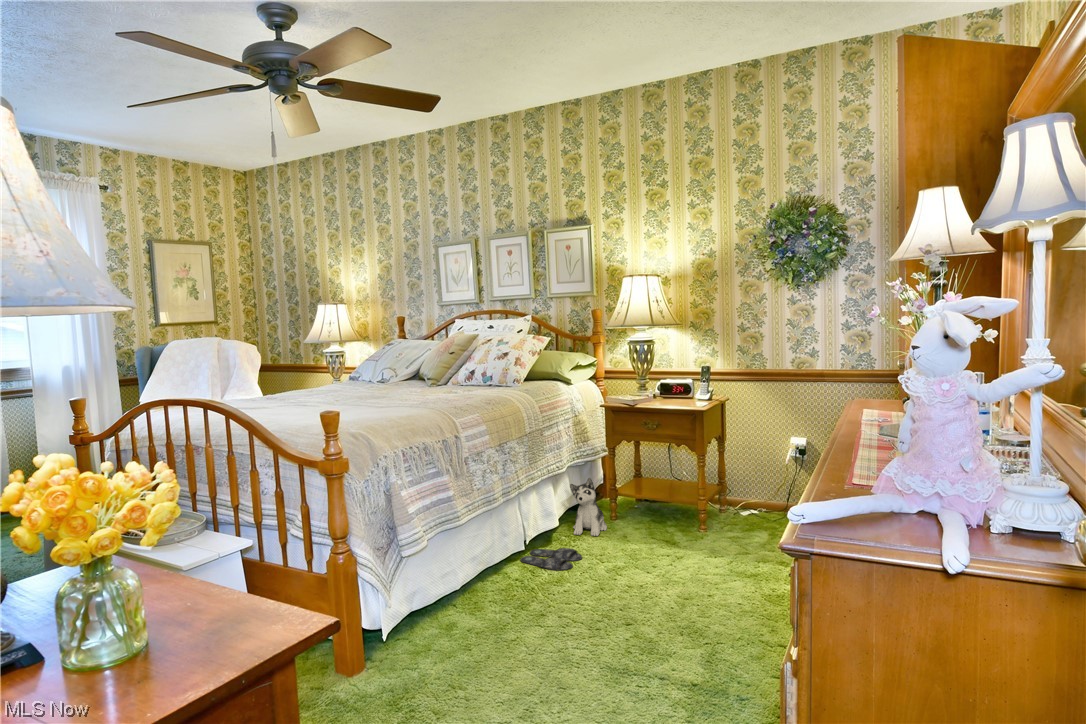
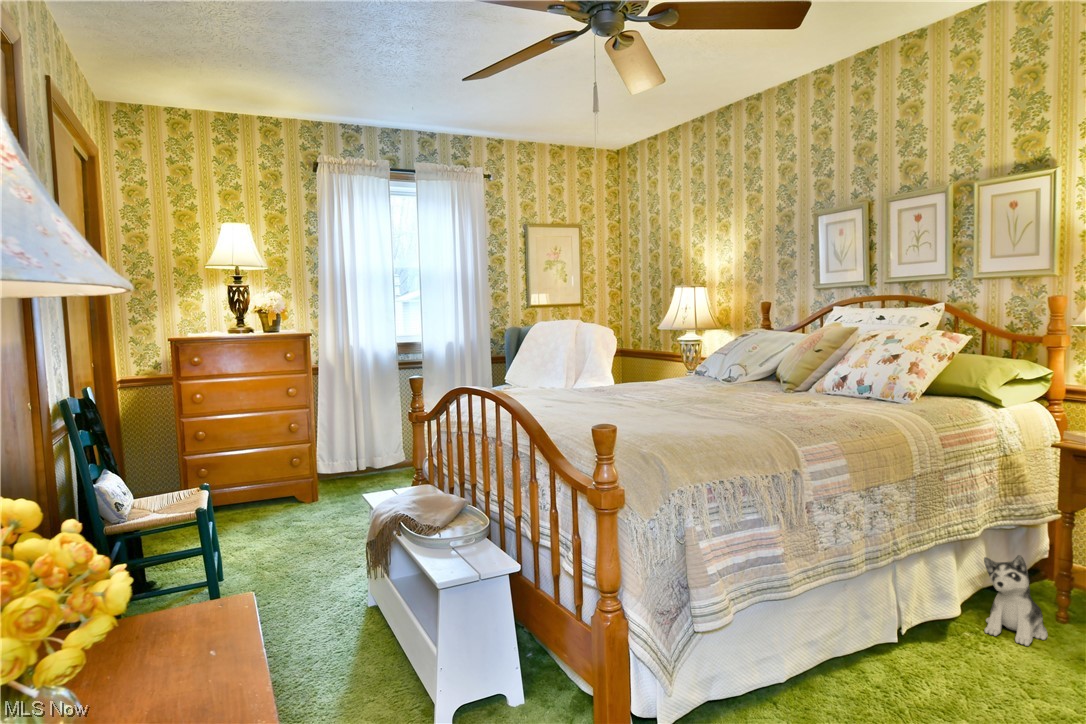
slippers: present [520,548,582,570] -> none [887,640,993,690]

